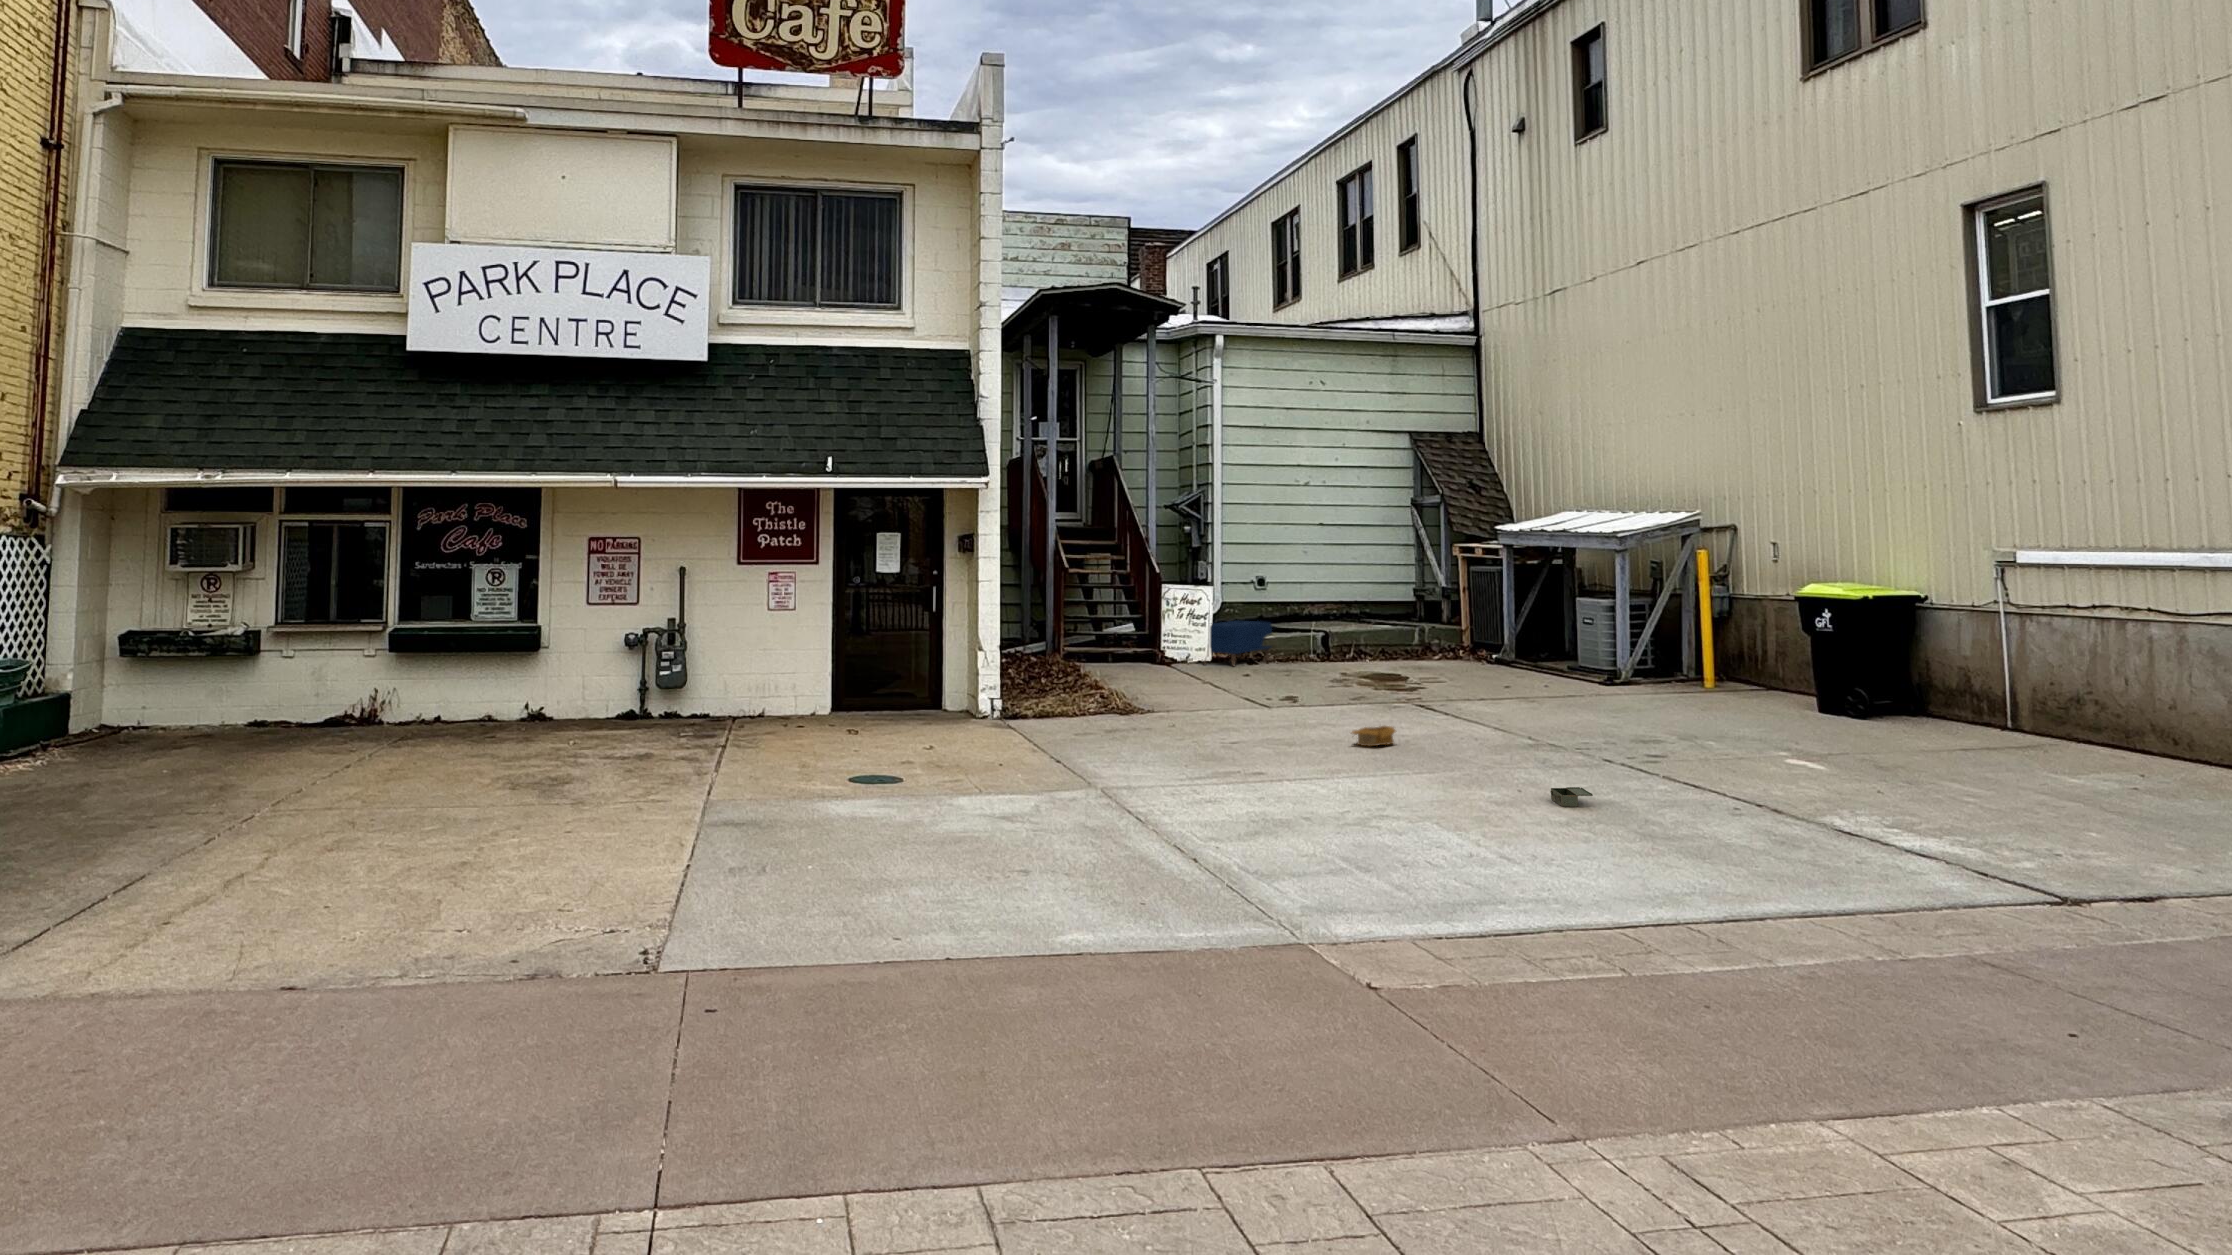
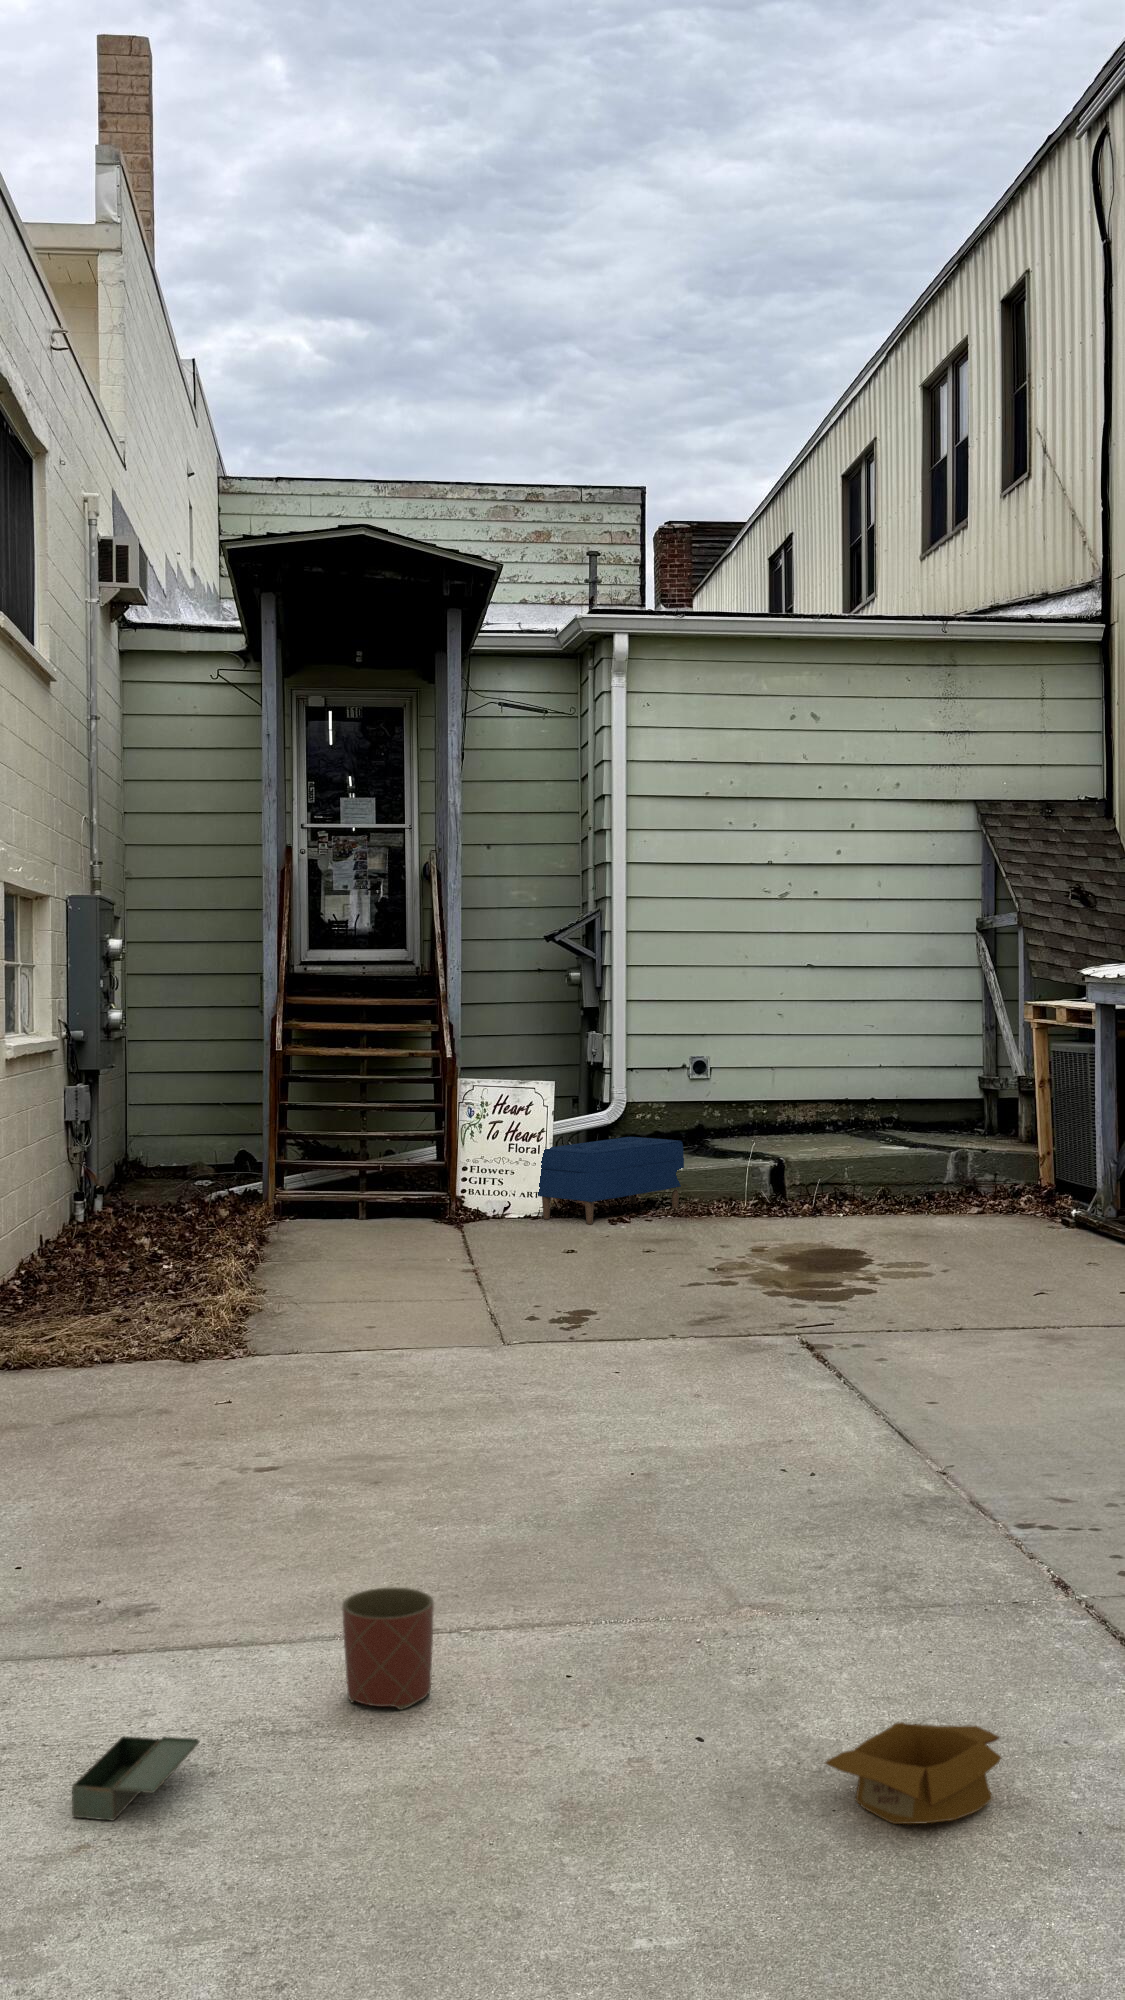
cardboard box: present [1352,726,1396,747] -> present [825,1722,1002,1824]
planter: none [1420,743,1454,783] -> present [342,1588,434,1710]
toolbox: present [1550,787,1593,807] -> present [72,1736,199,1821]

